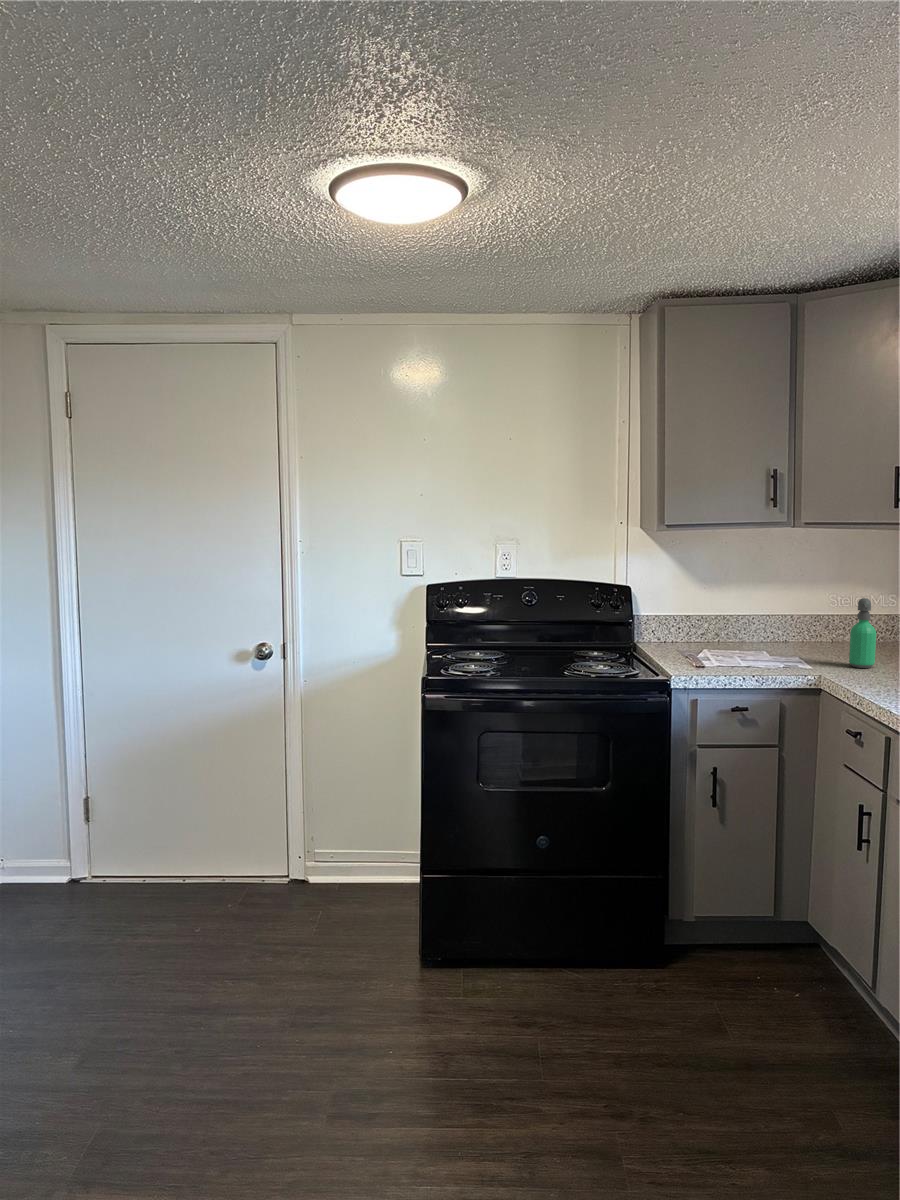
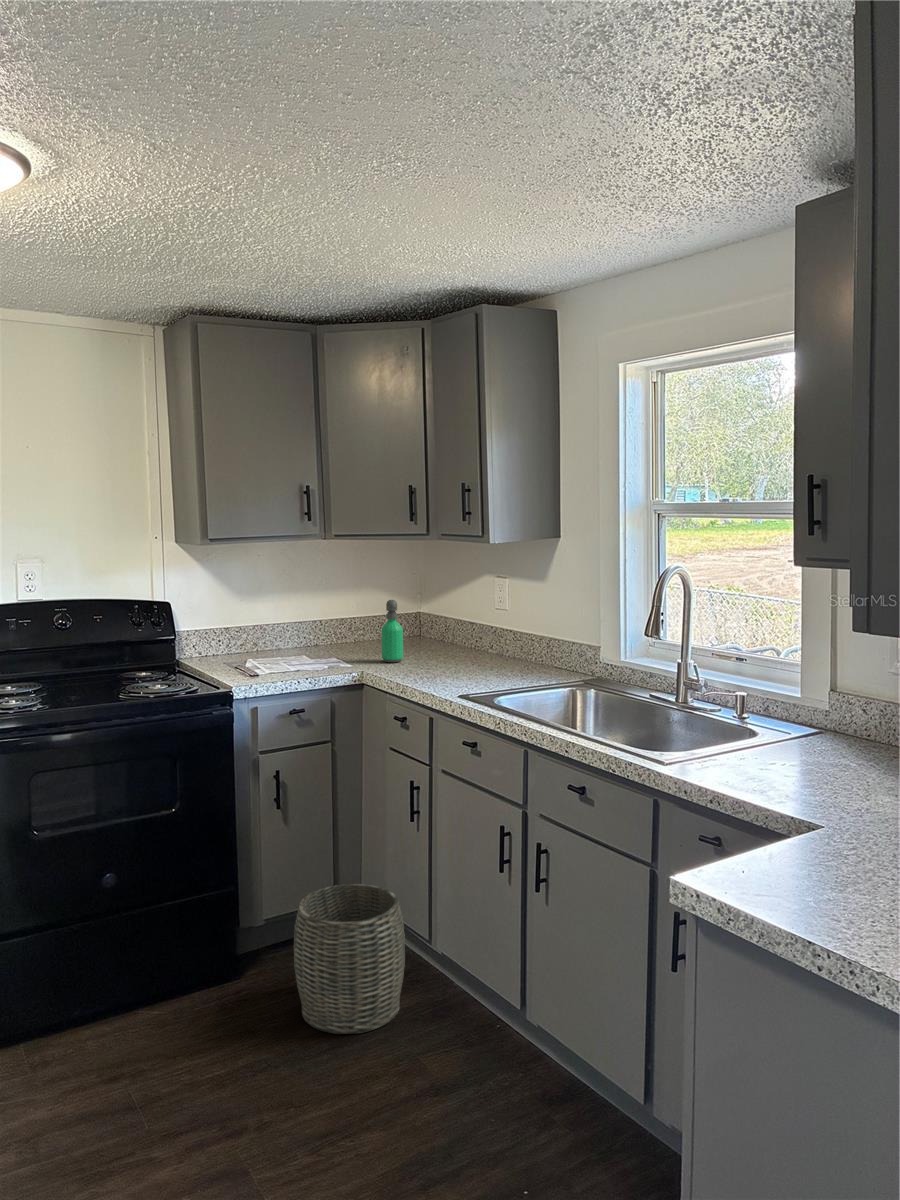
woven basket: none [707,899,832,1063] -> present [294,884,405,1034]

